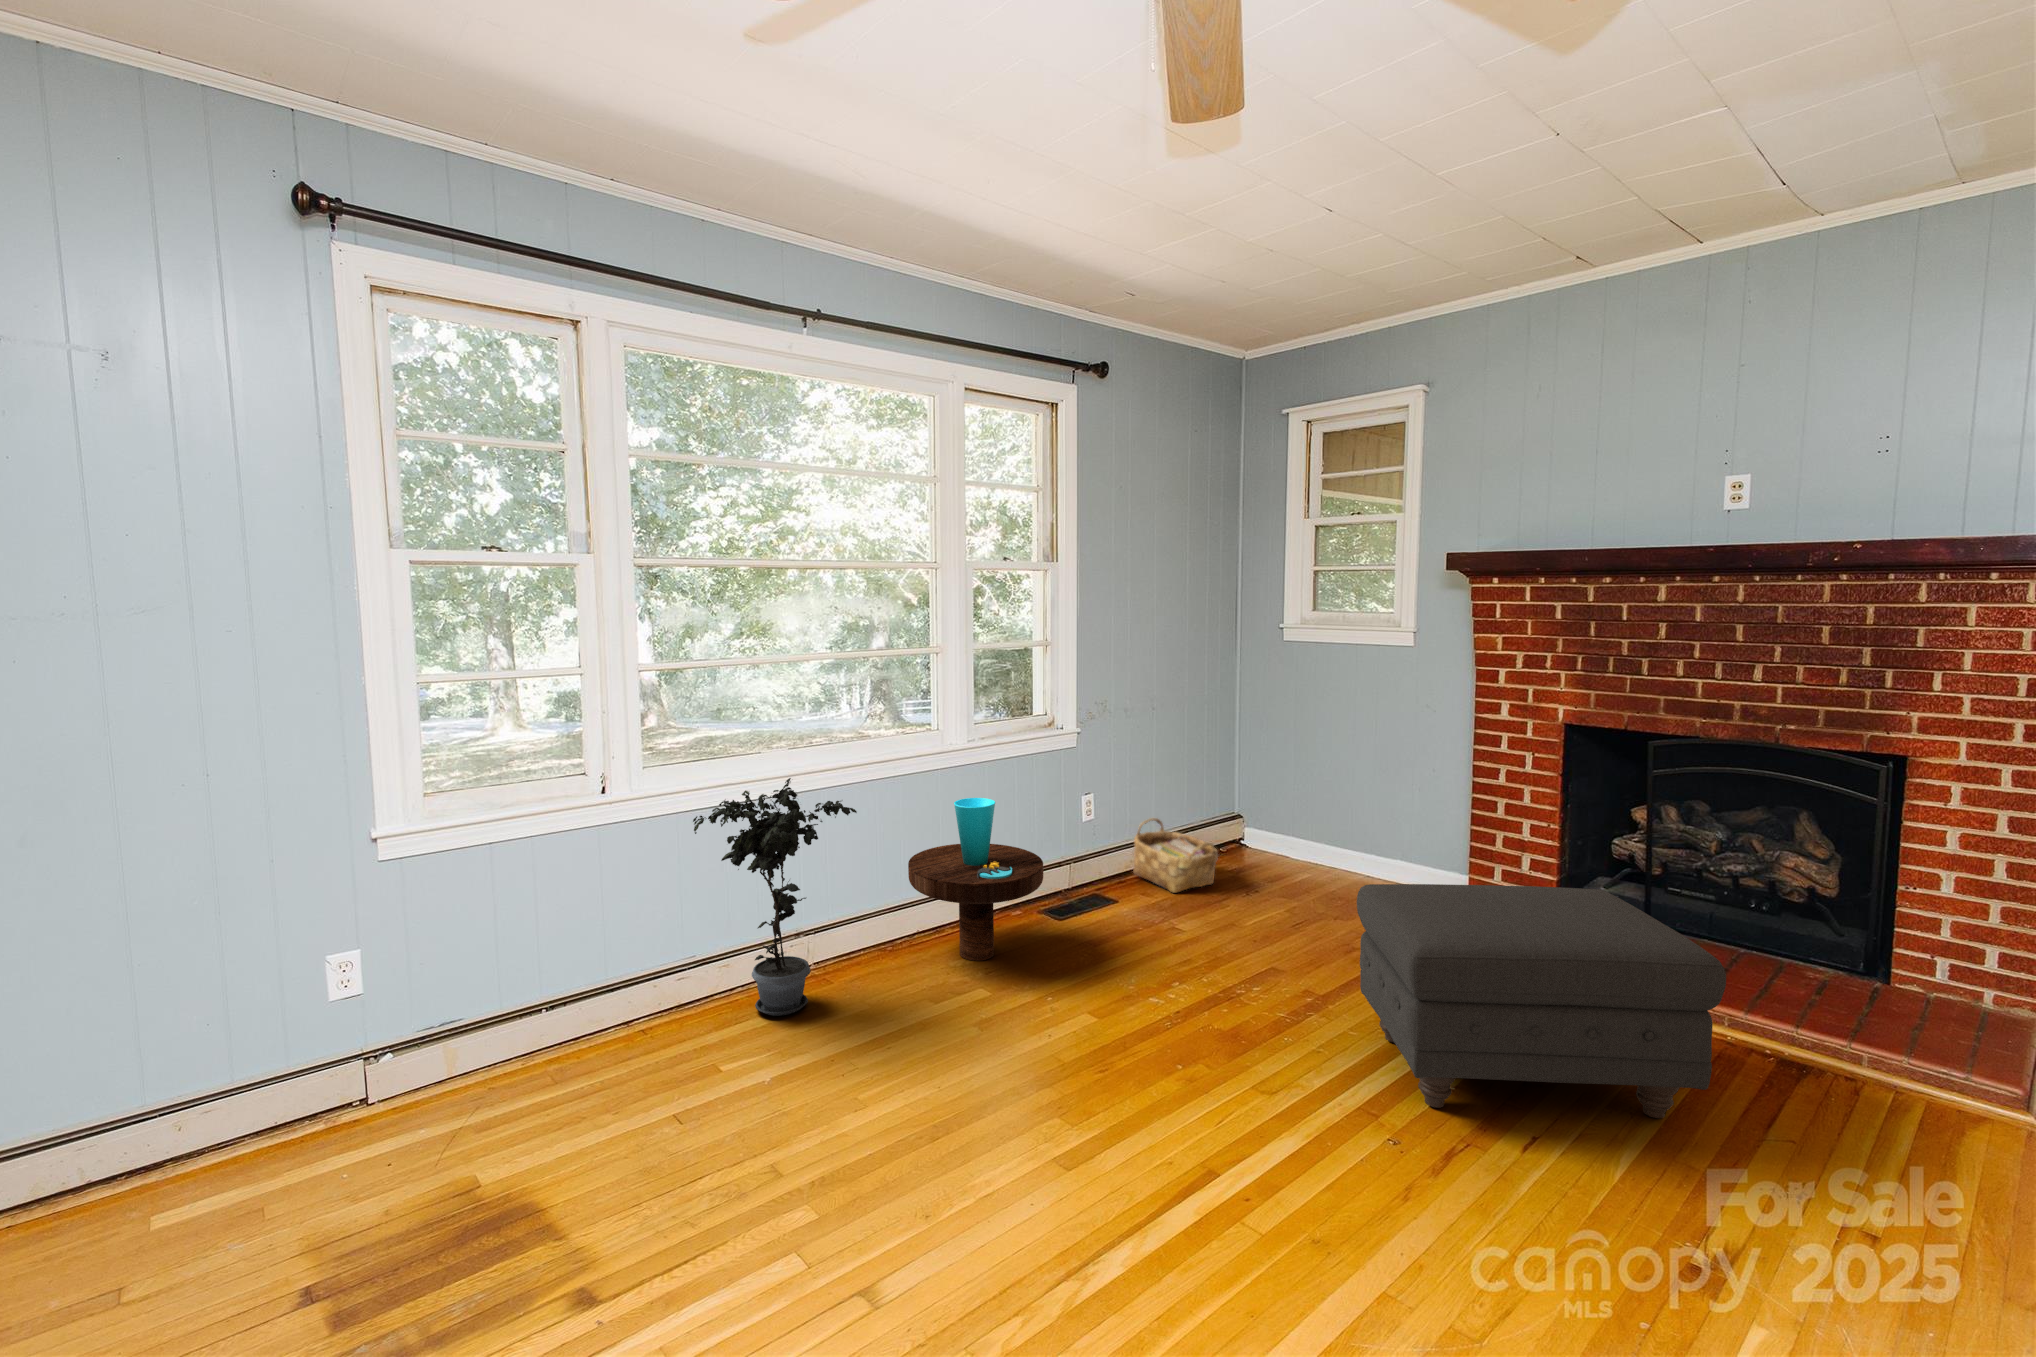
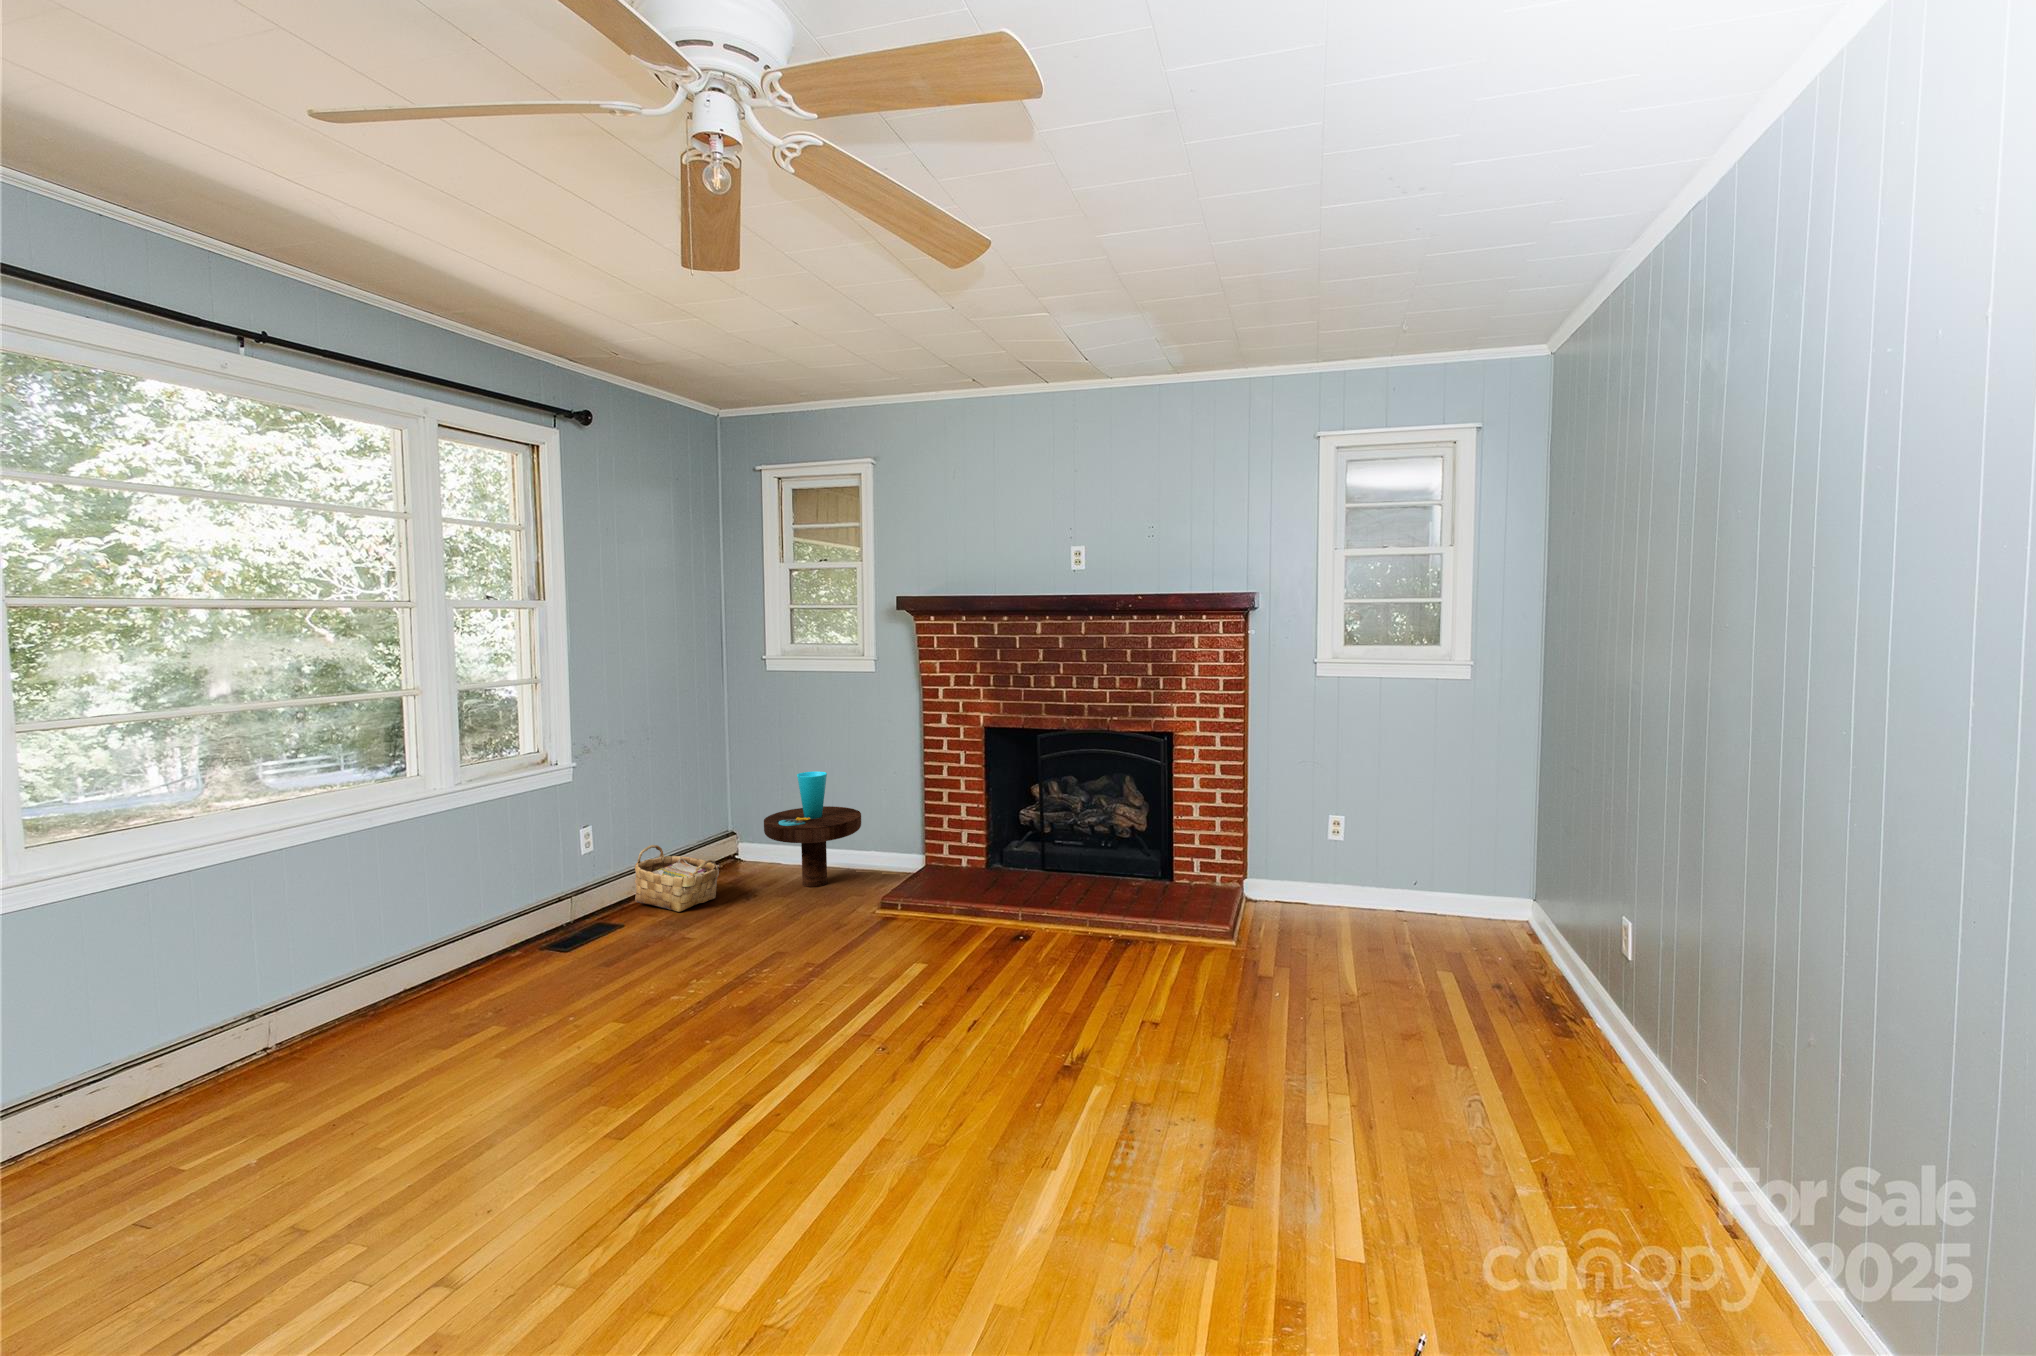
potted plant: present [693,778,857,1016] -> none [127,843,344,1109]
side table: present [908,798,1043,961] -> present [764,771,861,887]
ottoman: present [1357,884,1726,1118] -> none [845,843,1077,1019]

